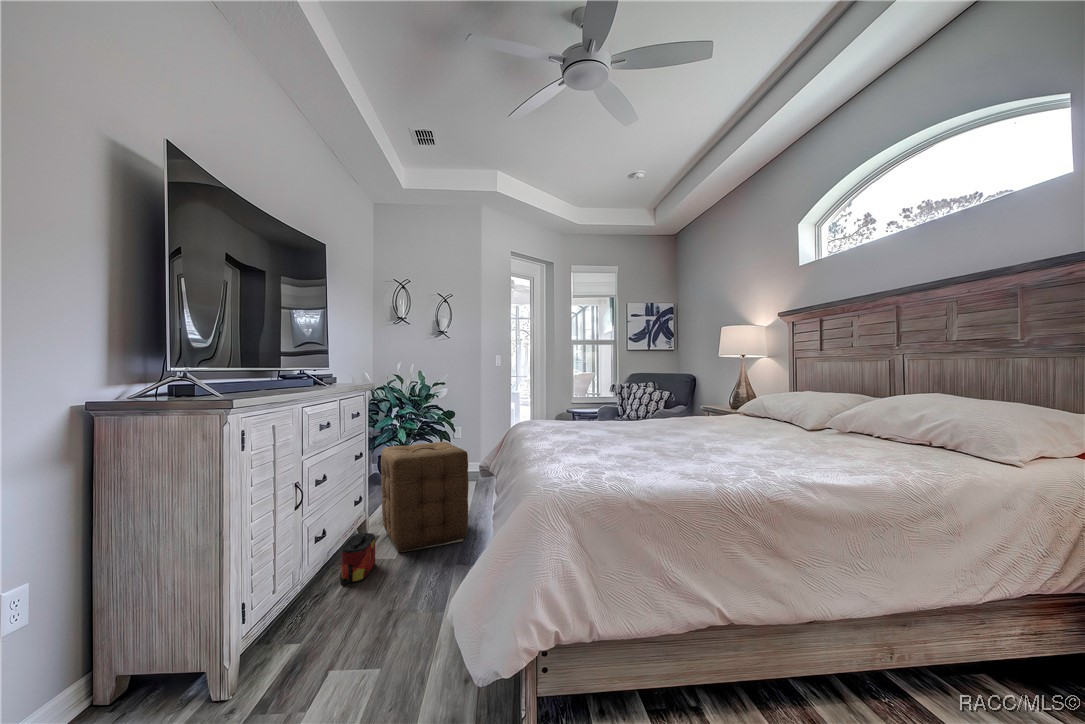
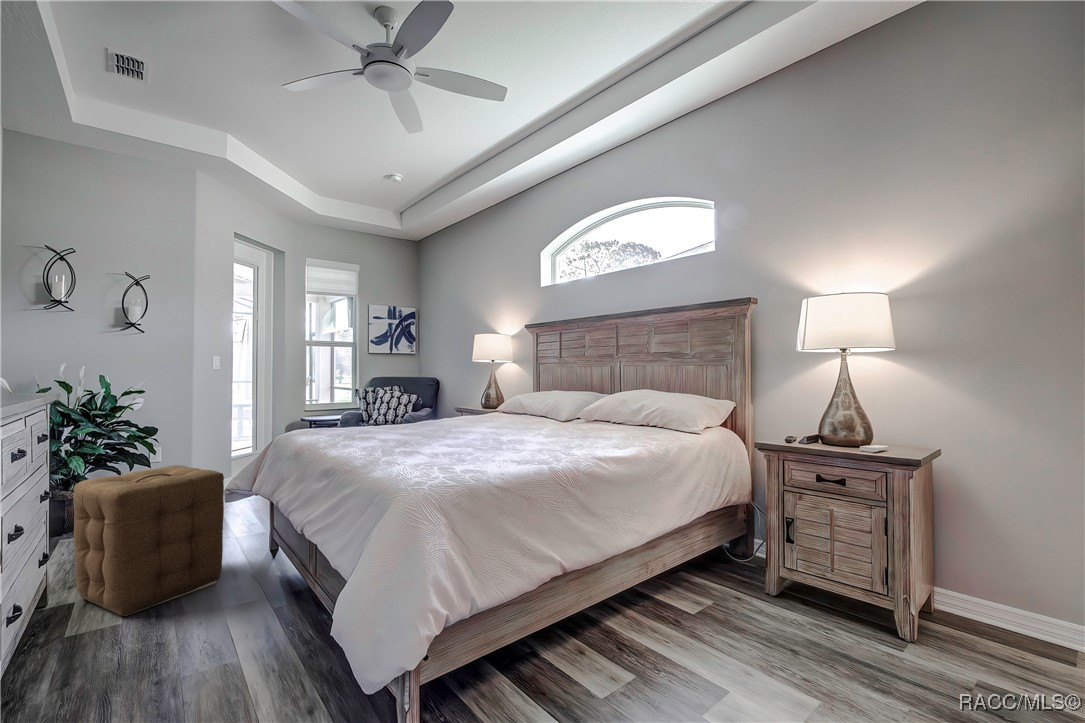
bag: present [340,533,375,585] -> none [36,599,91,678]

